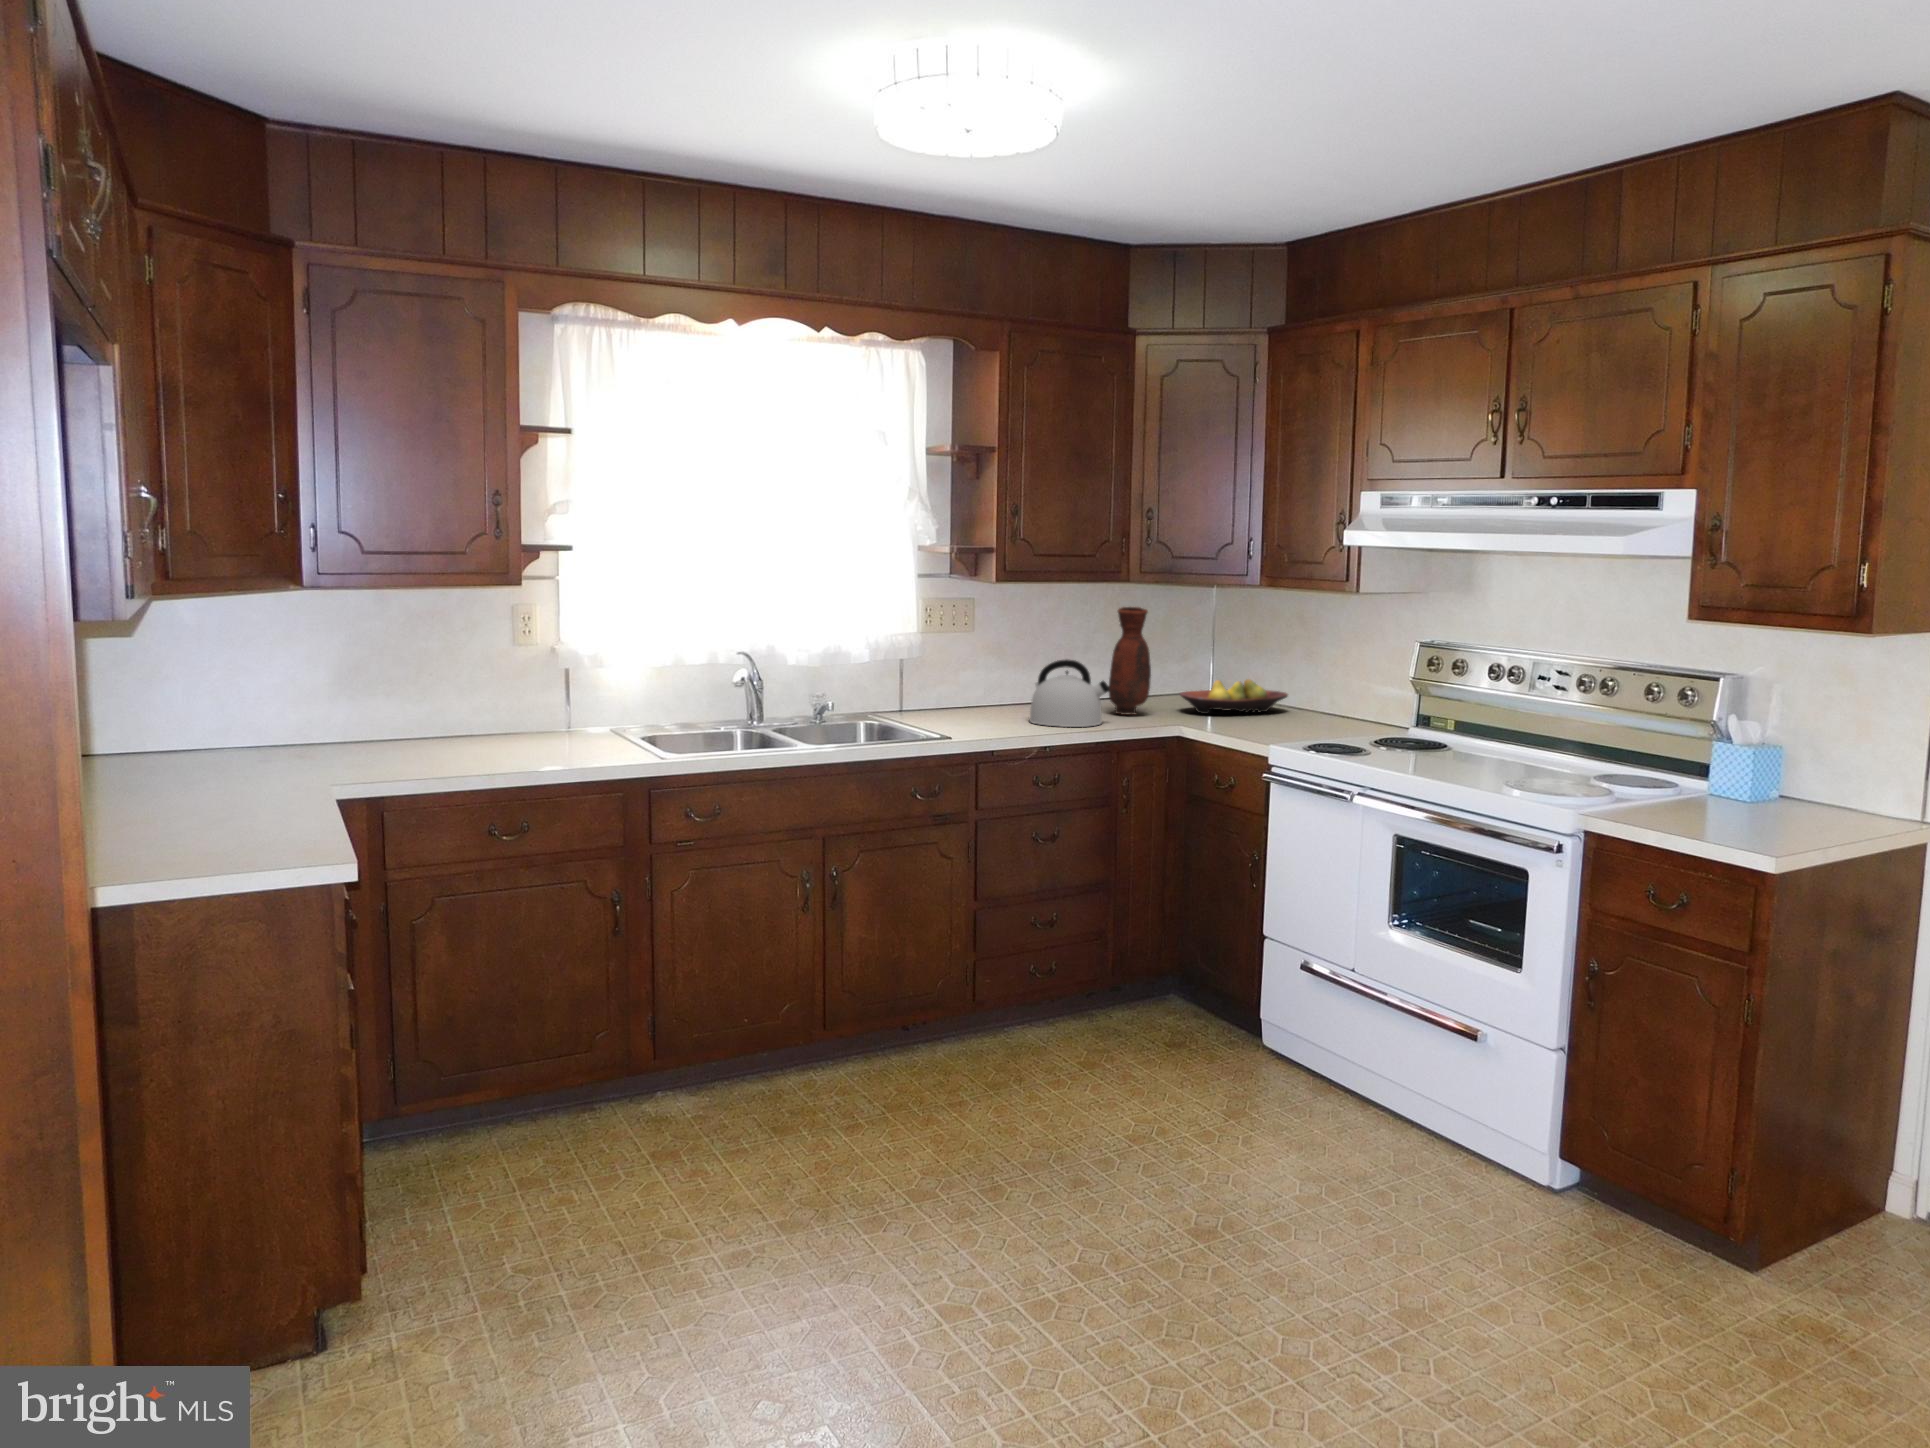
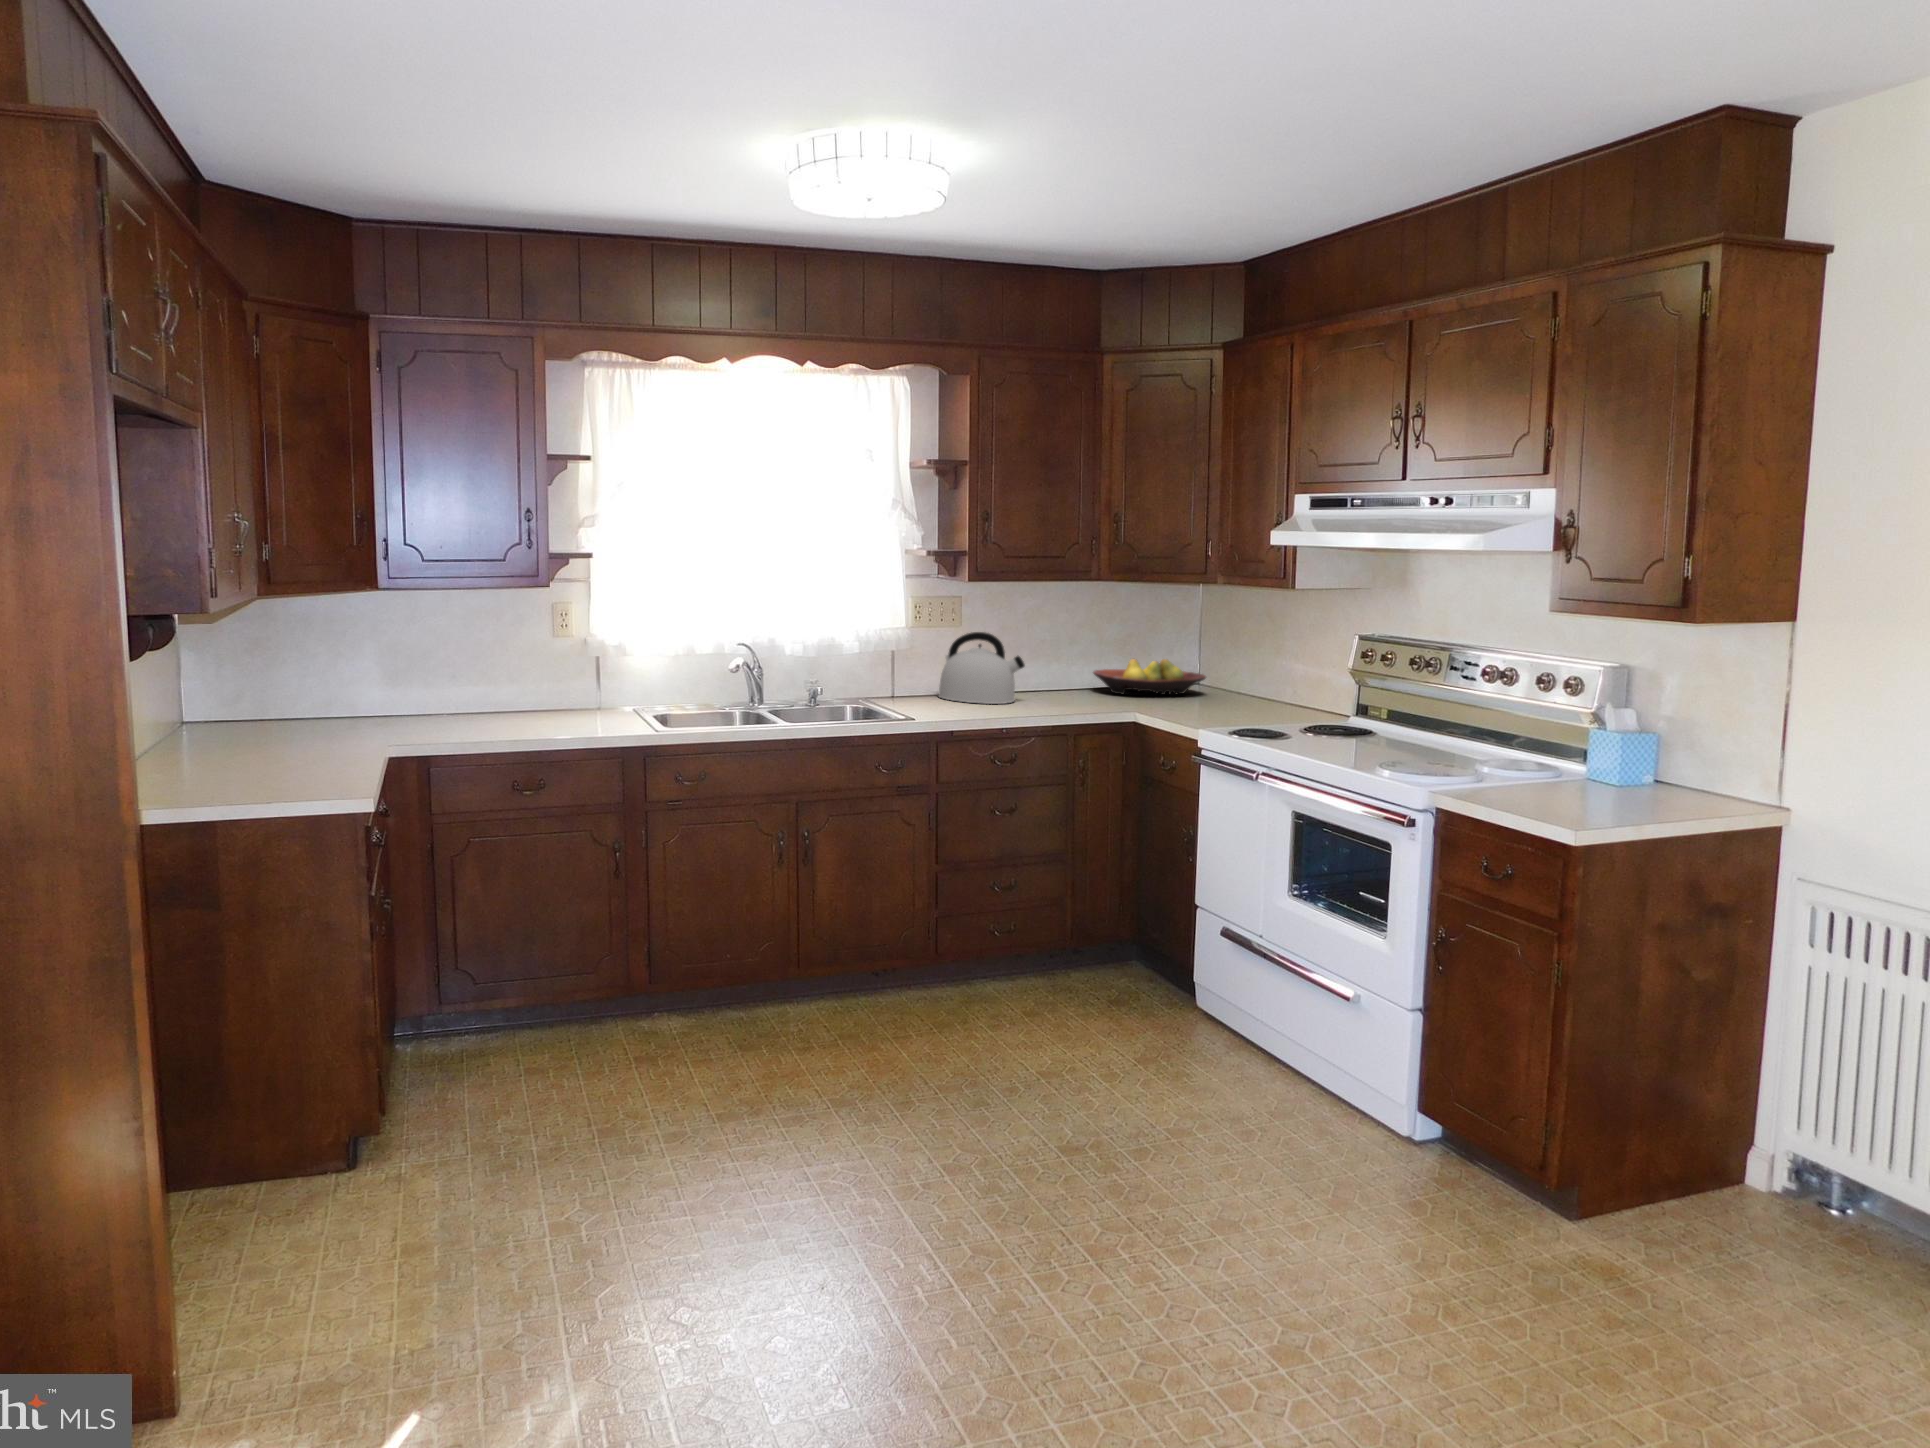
vase: present [1109,607,1151,715] -> none [1019,578,1066,693]

